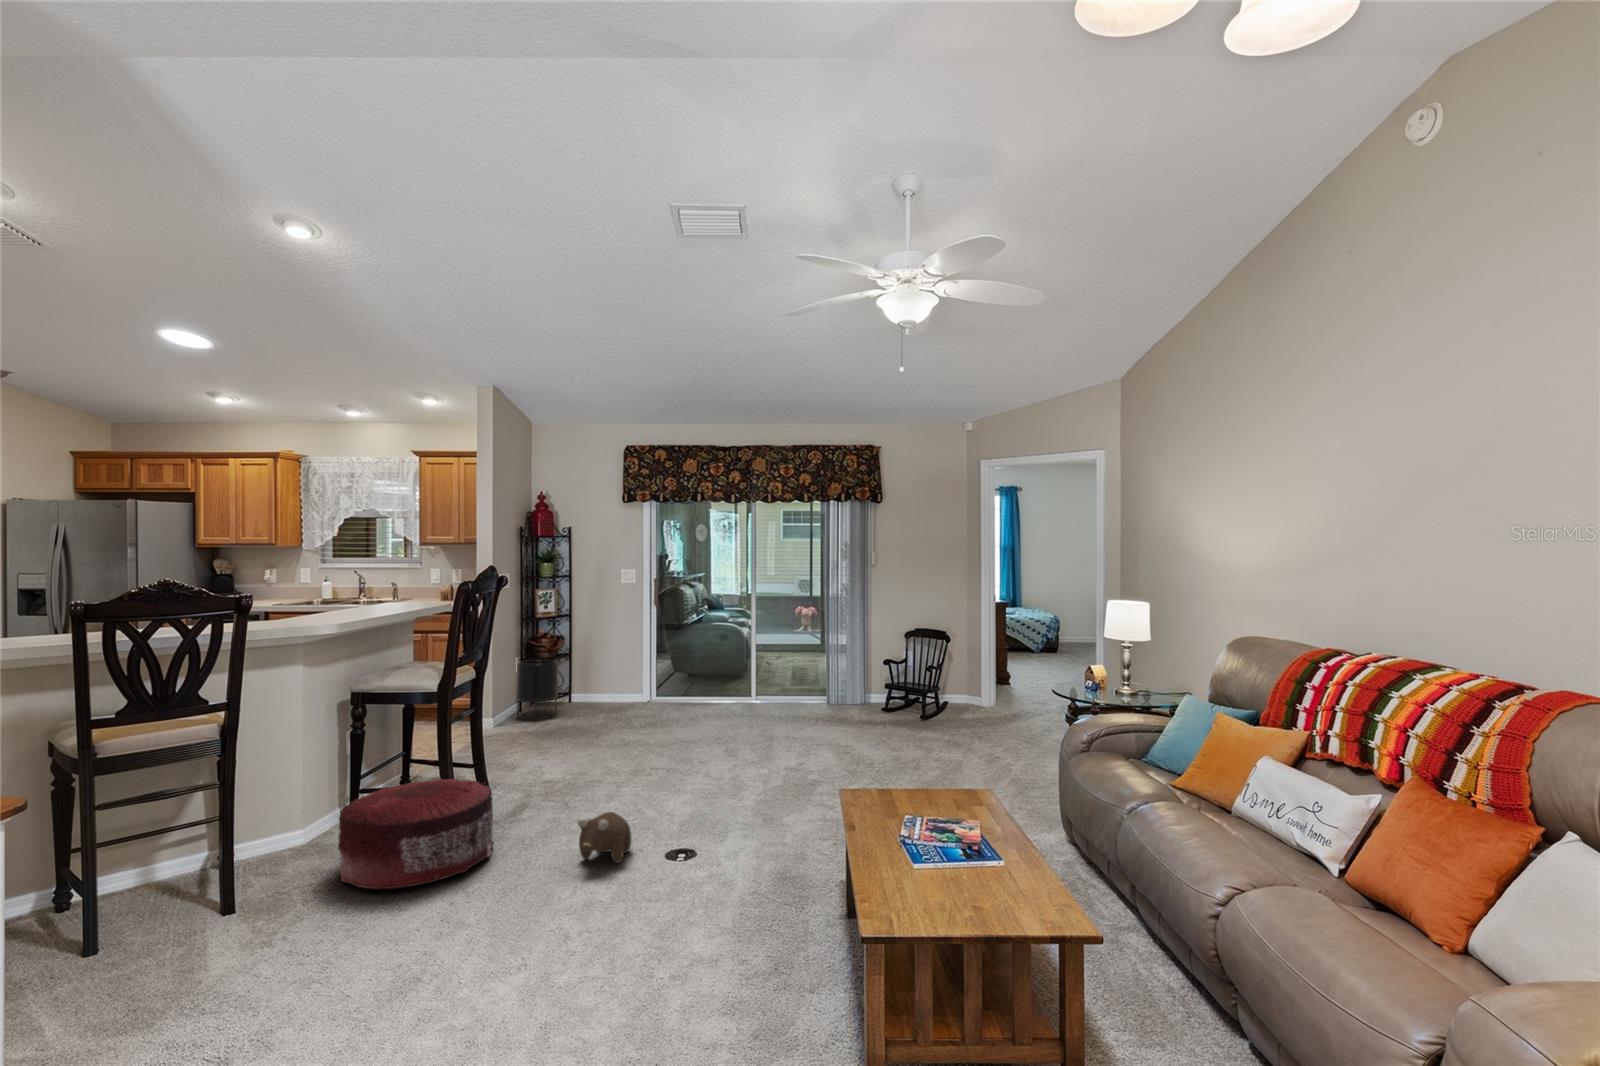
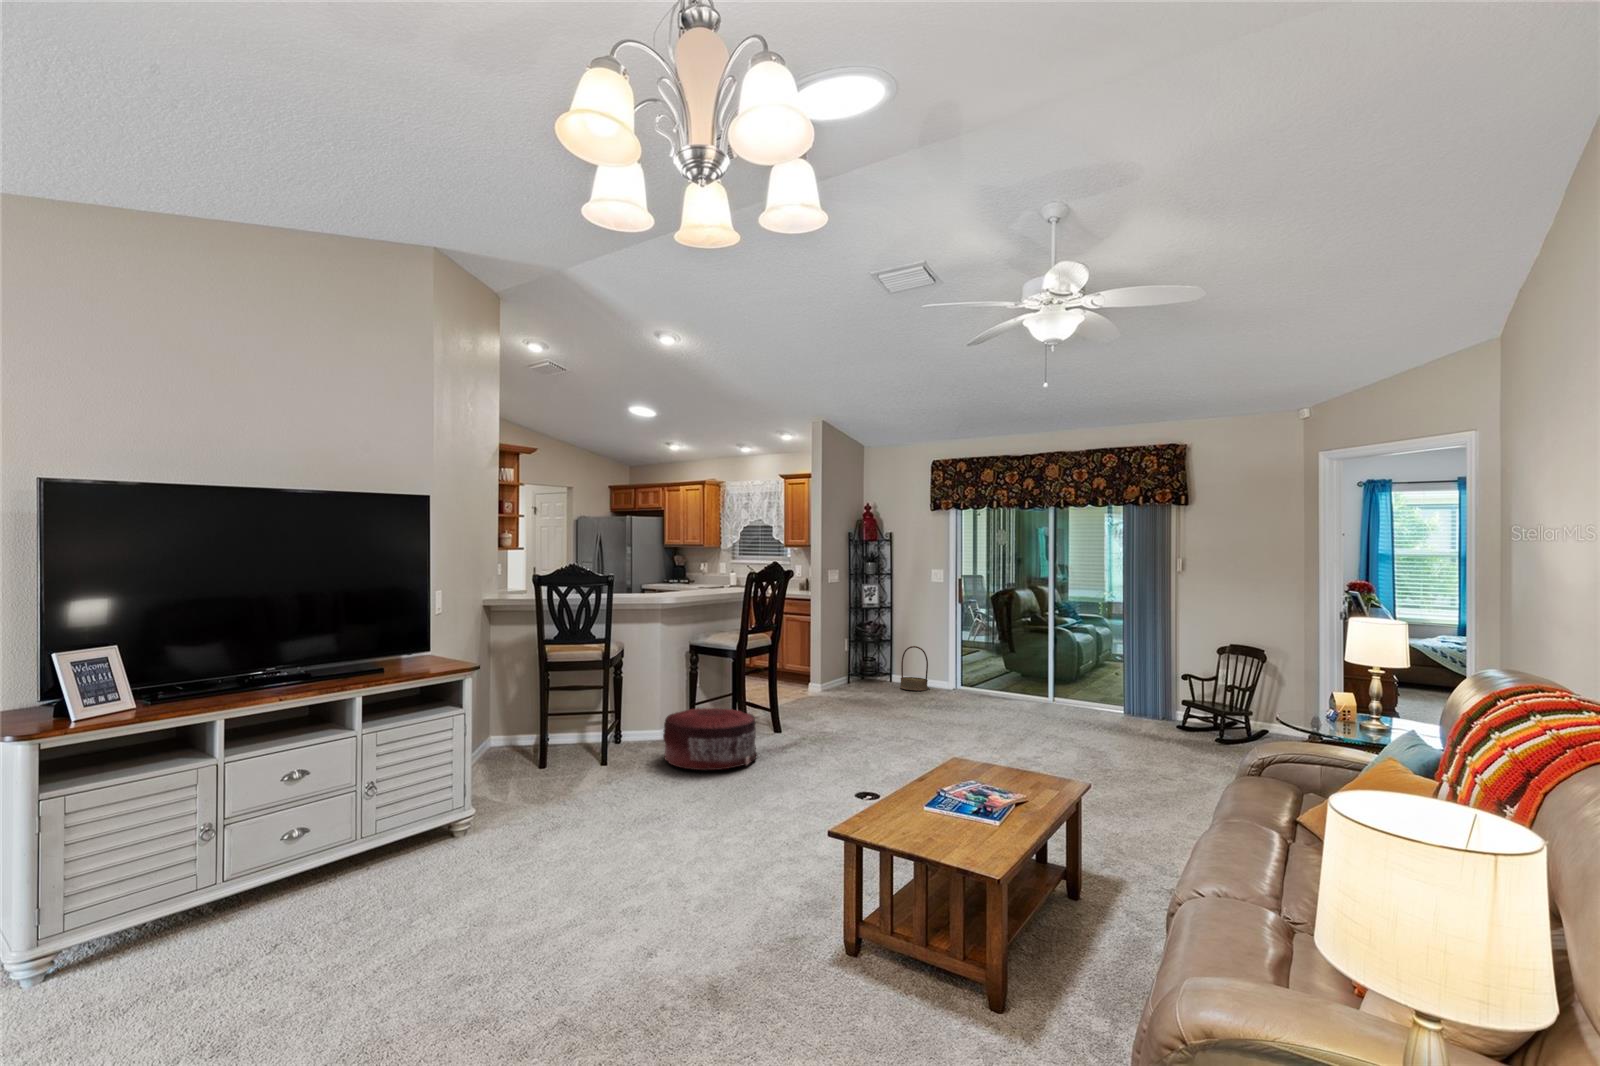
basket: none [588,657,622,709] -> present [900,646,928,691]
planter: present [516,660,559,717] -> none [840,642,873,692]
plush toy: present [577,812,631,863] -> none [792,749,837,788]

